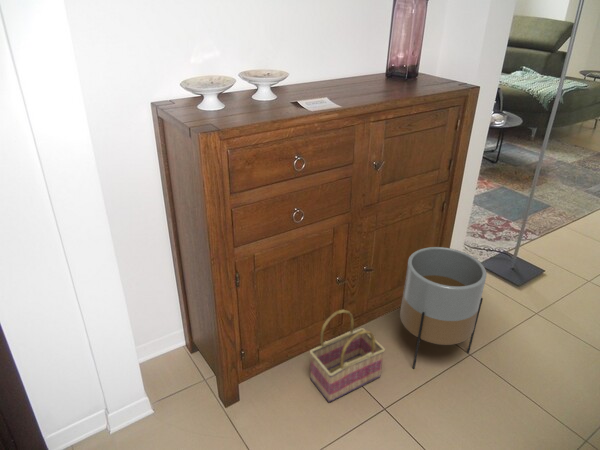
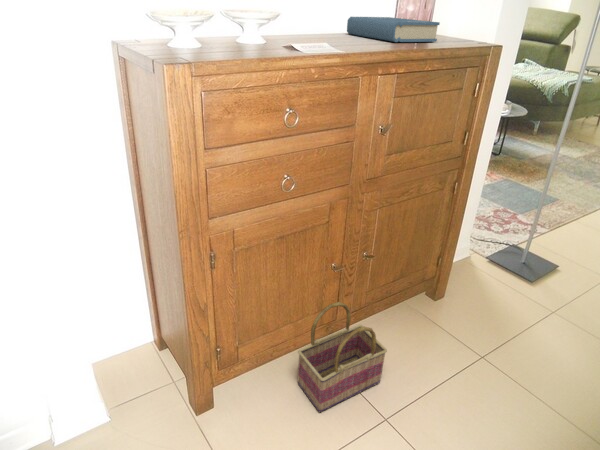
hardback book: none [345,64,423,93] -> present [347,17,440,42]
planter: present [400,247,487,368] -> none [404,232,508,373]

